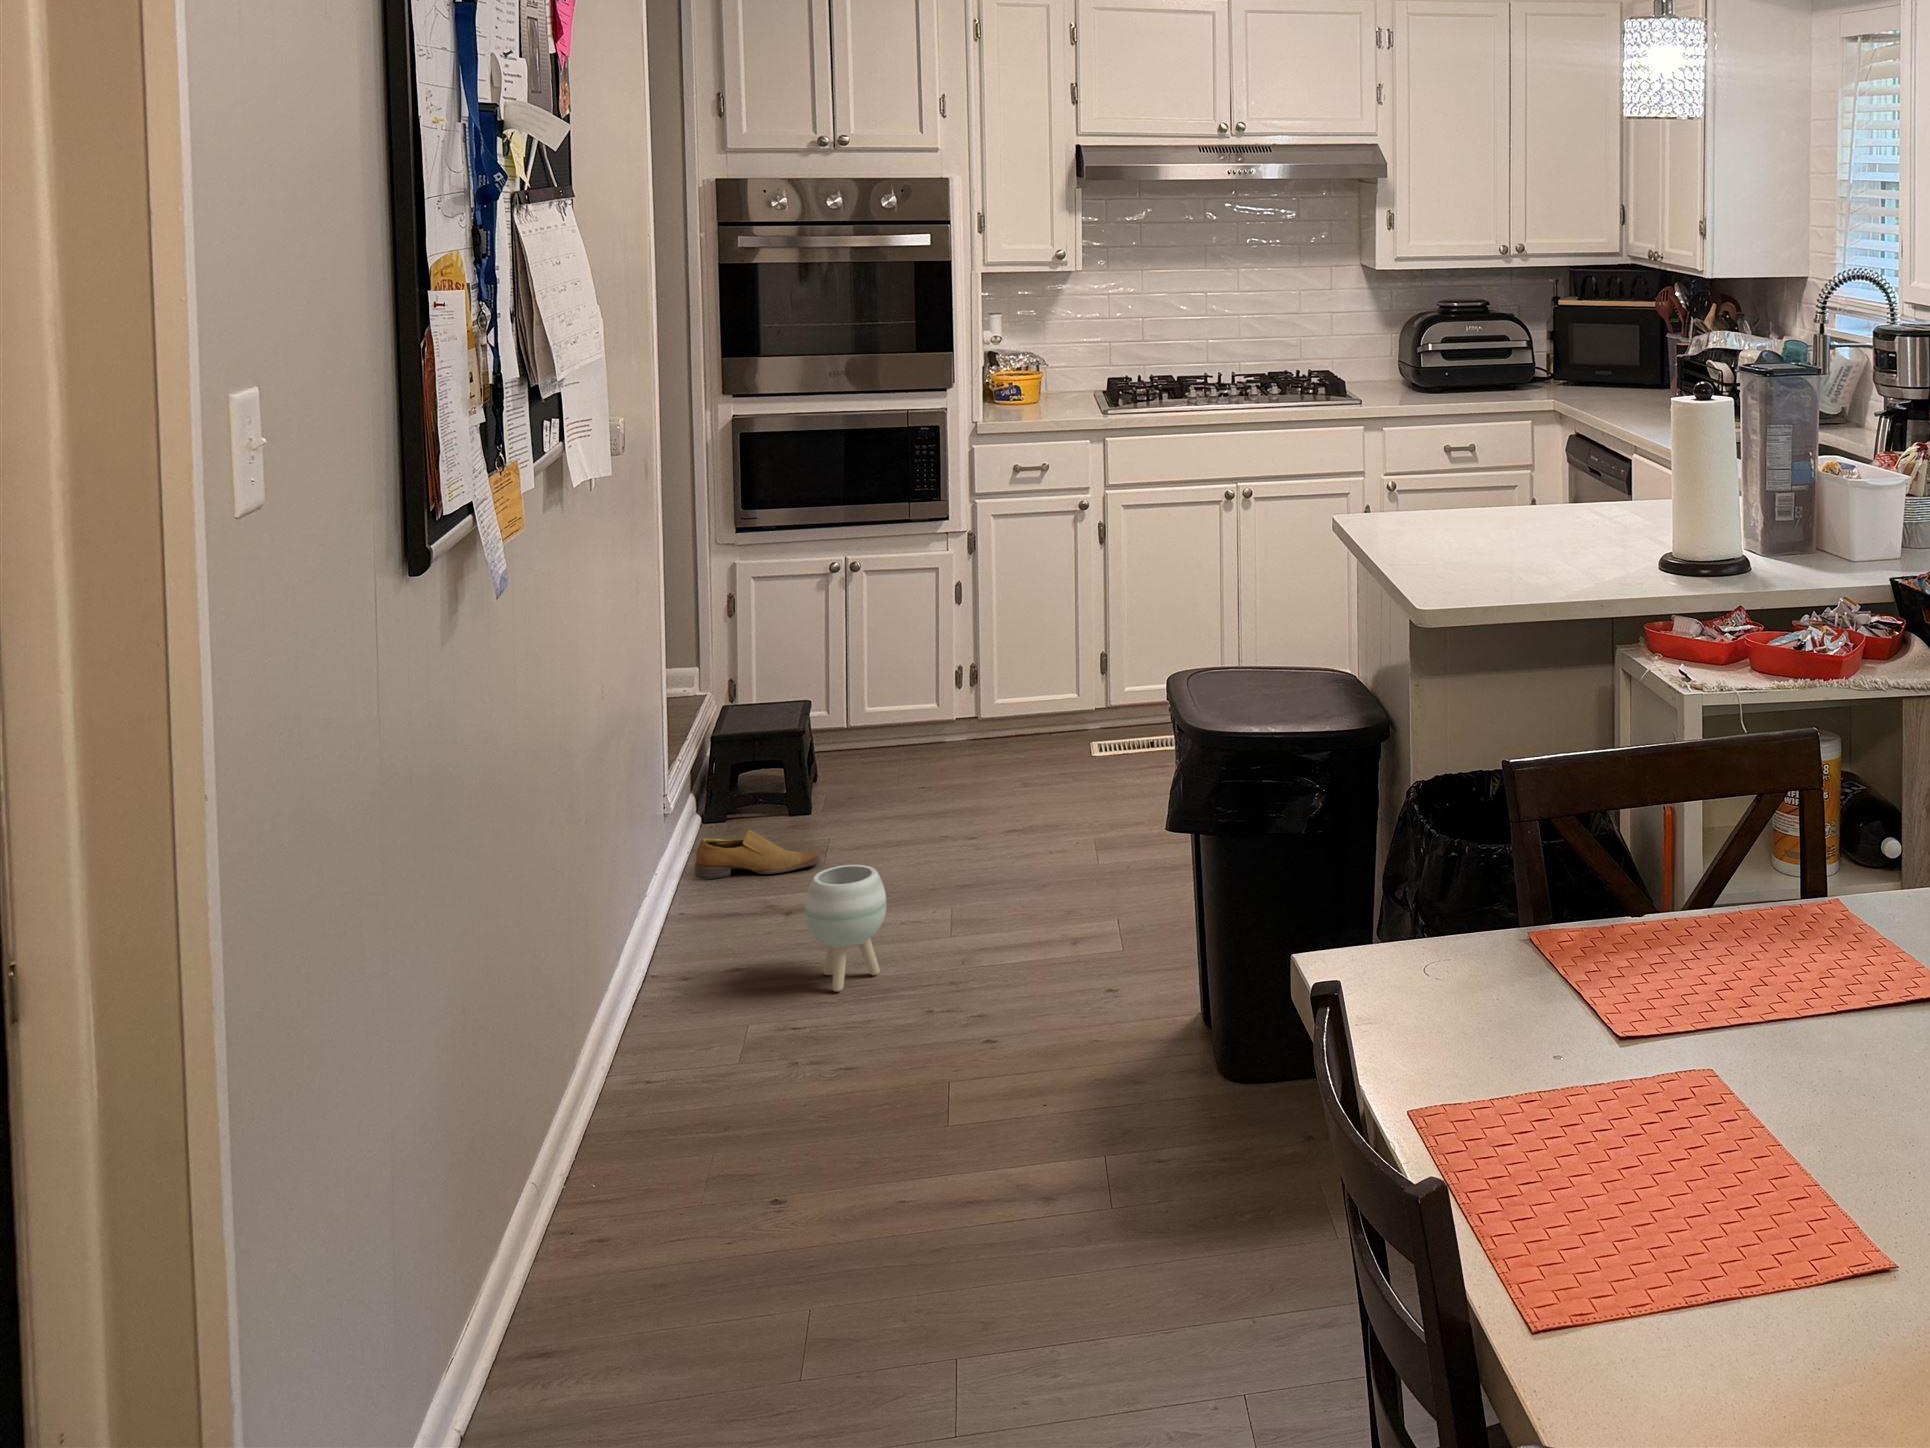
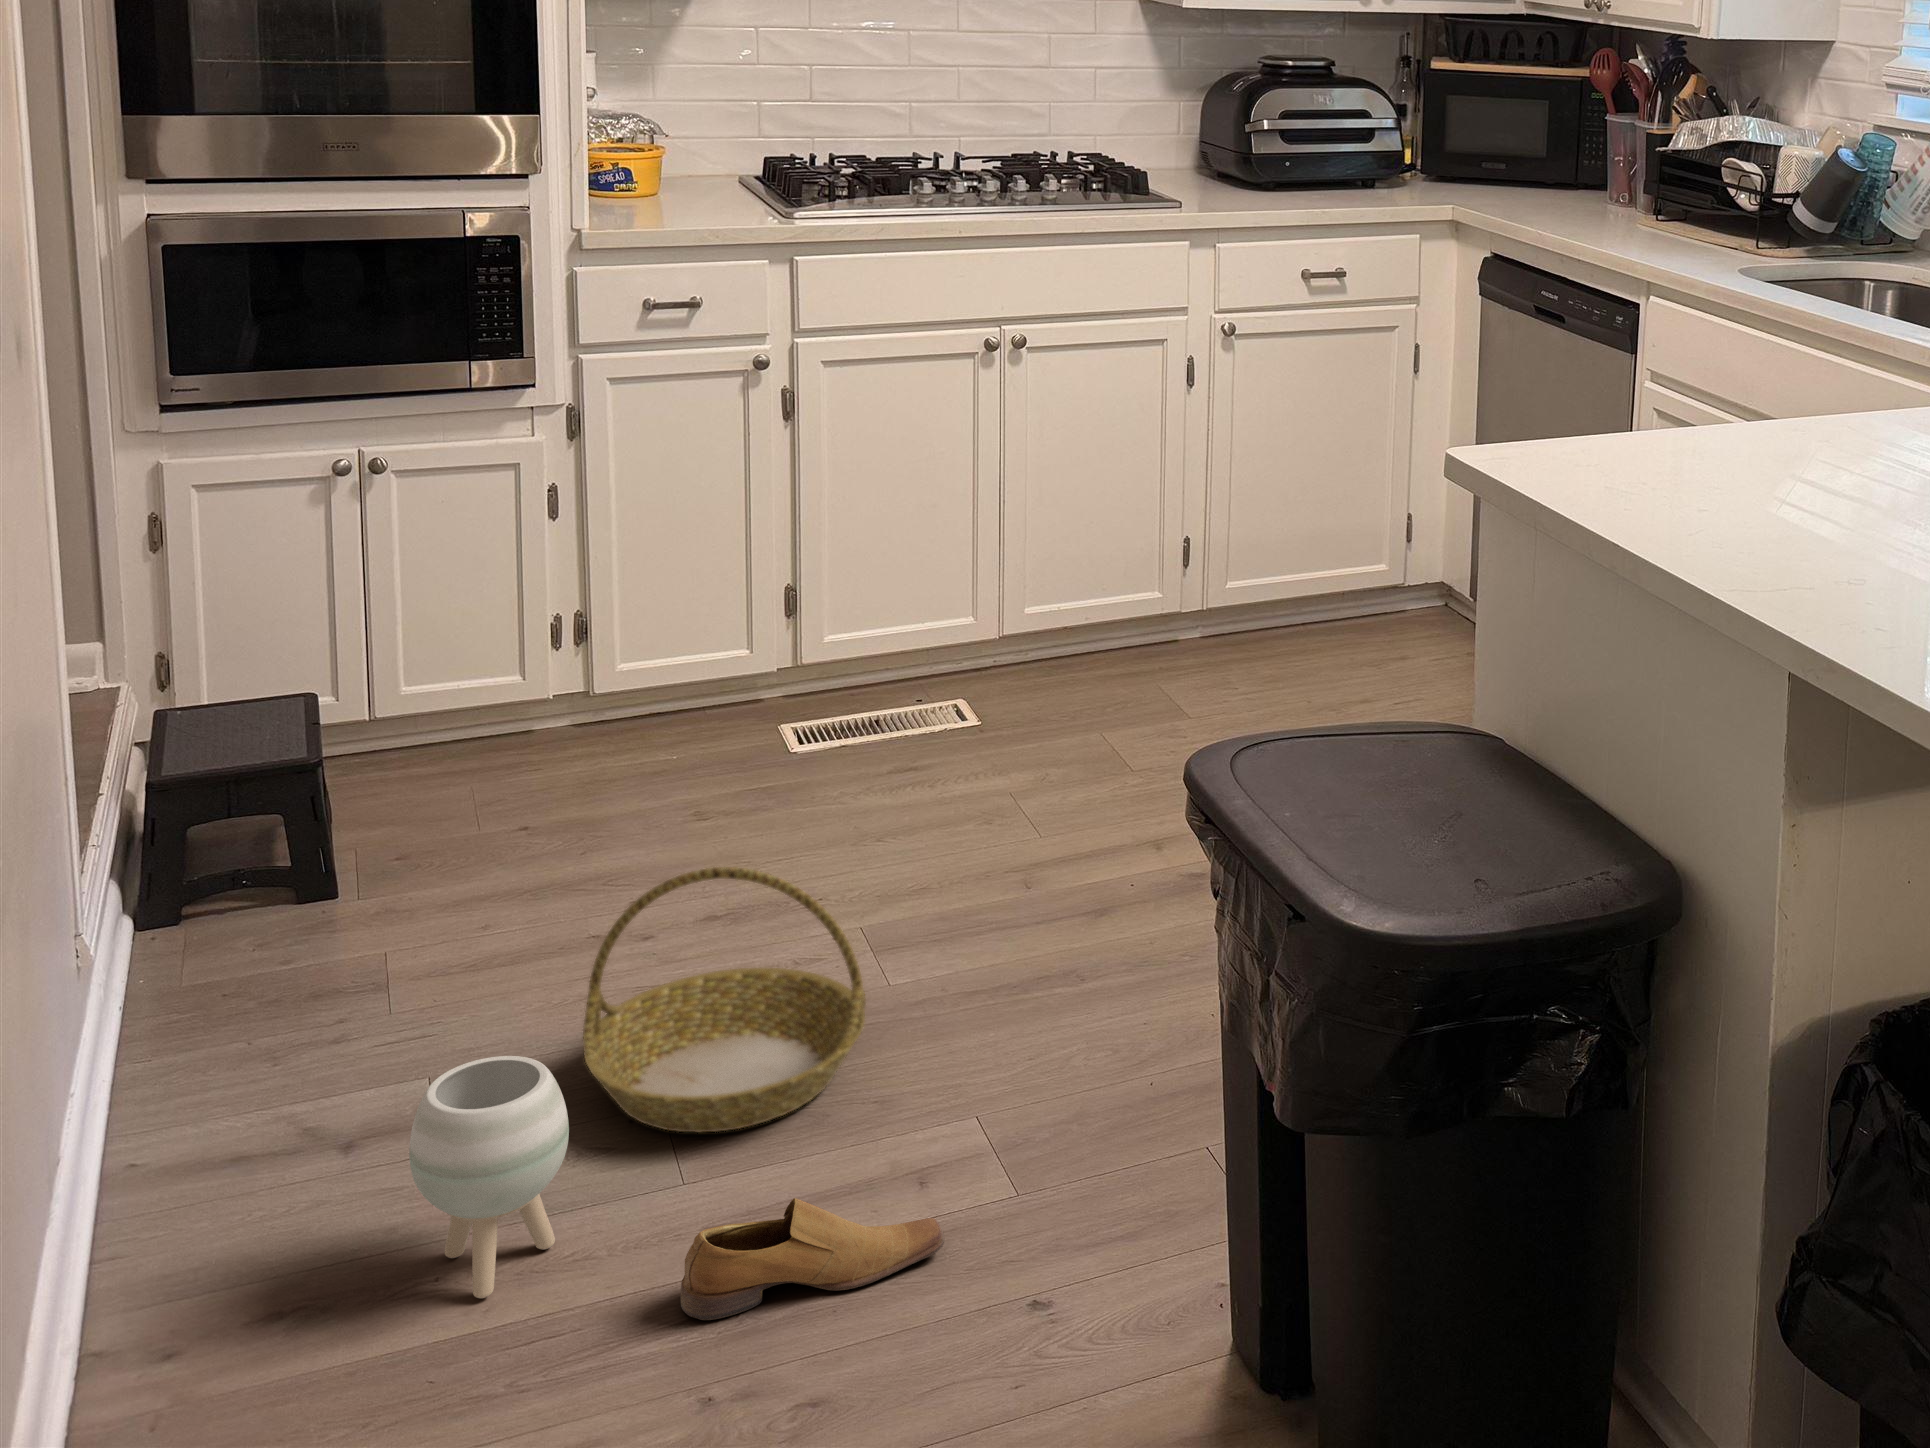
basket: none [914,783,1072,933] -> present [583,867,866,1132]
shoe: present [694,830,822,879] -> present [681,1198,945,1320]

